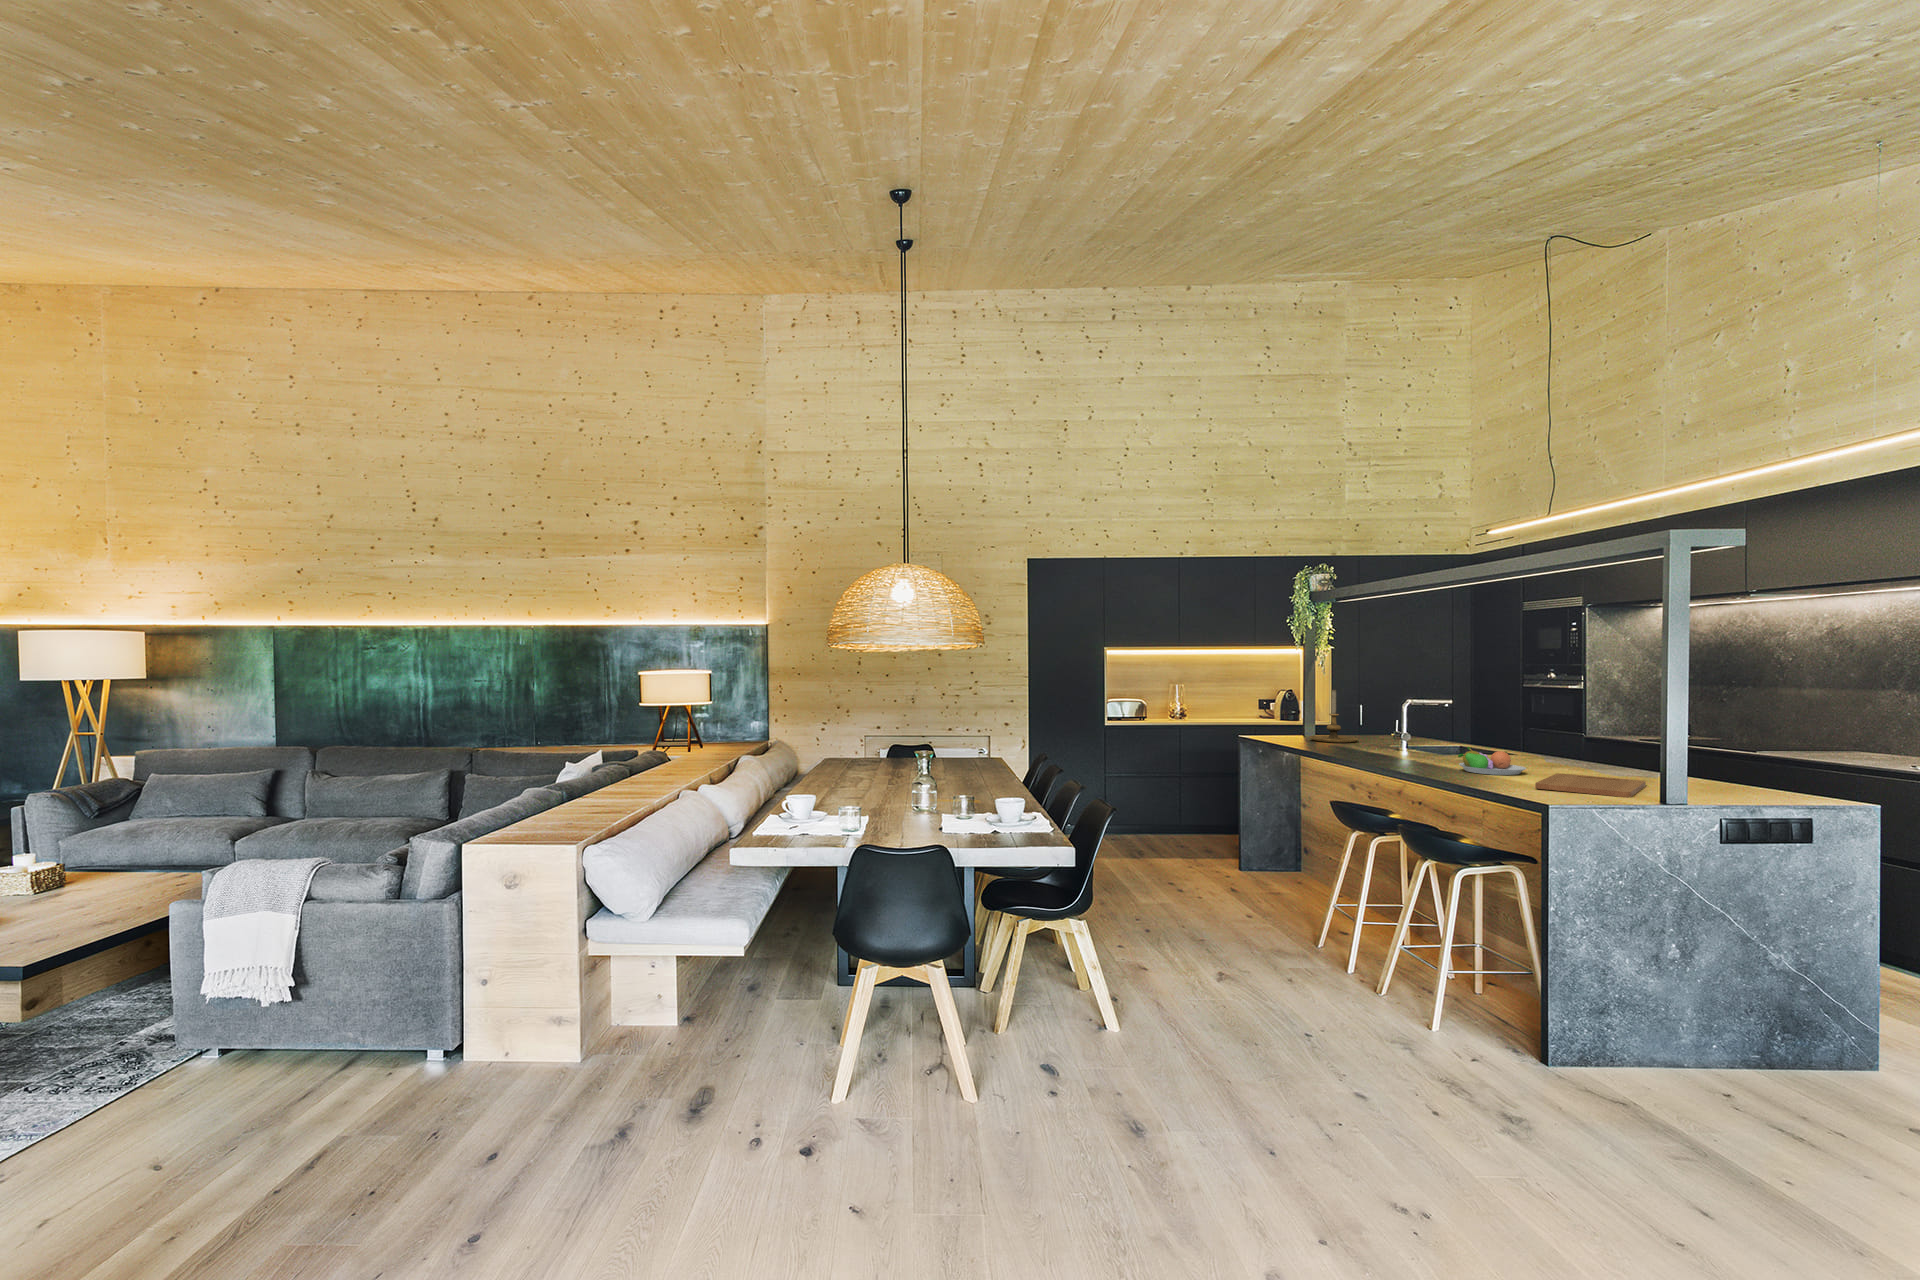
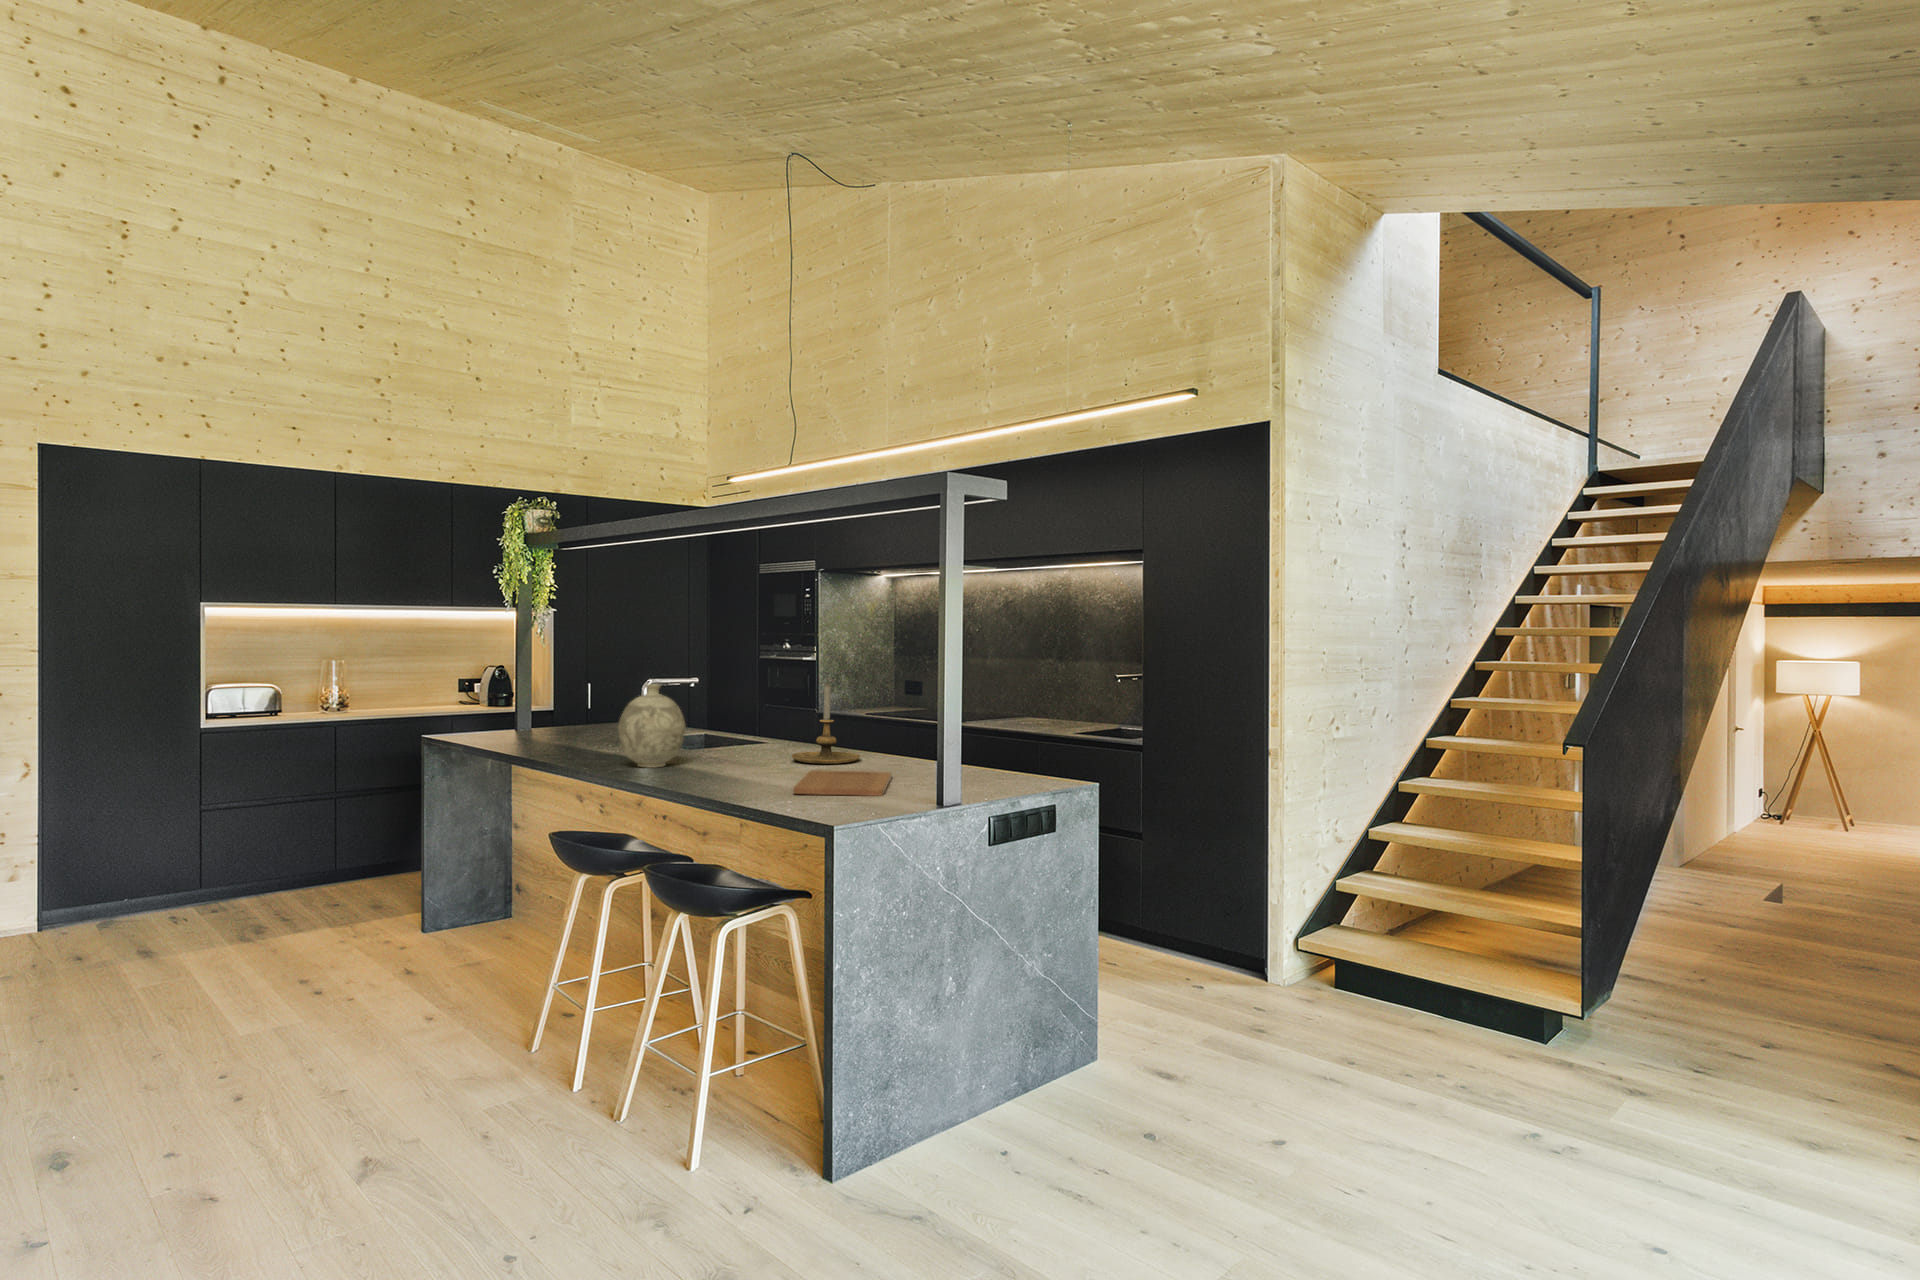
candle holder: present [1310,690,1358,743] -> present [791,683,860,764]
decorative vase: none [1381,696,1438,763] -> present [618,684,685,767]
fruit bowl: present [1458,747,1526,775] -> none [709,745,780,777]

